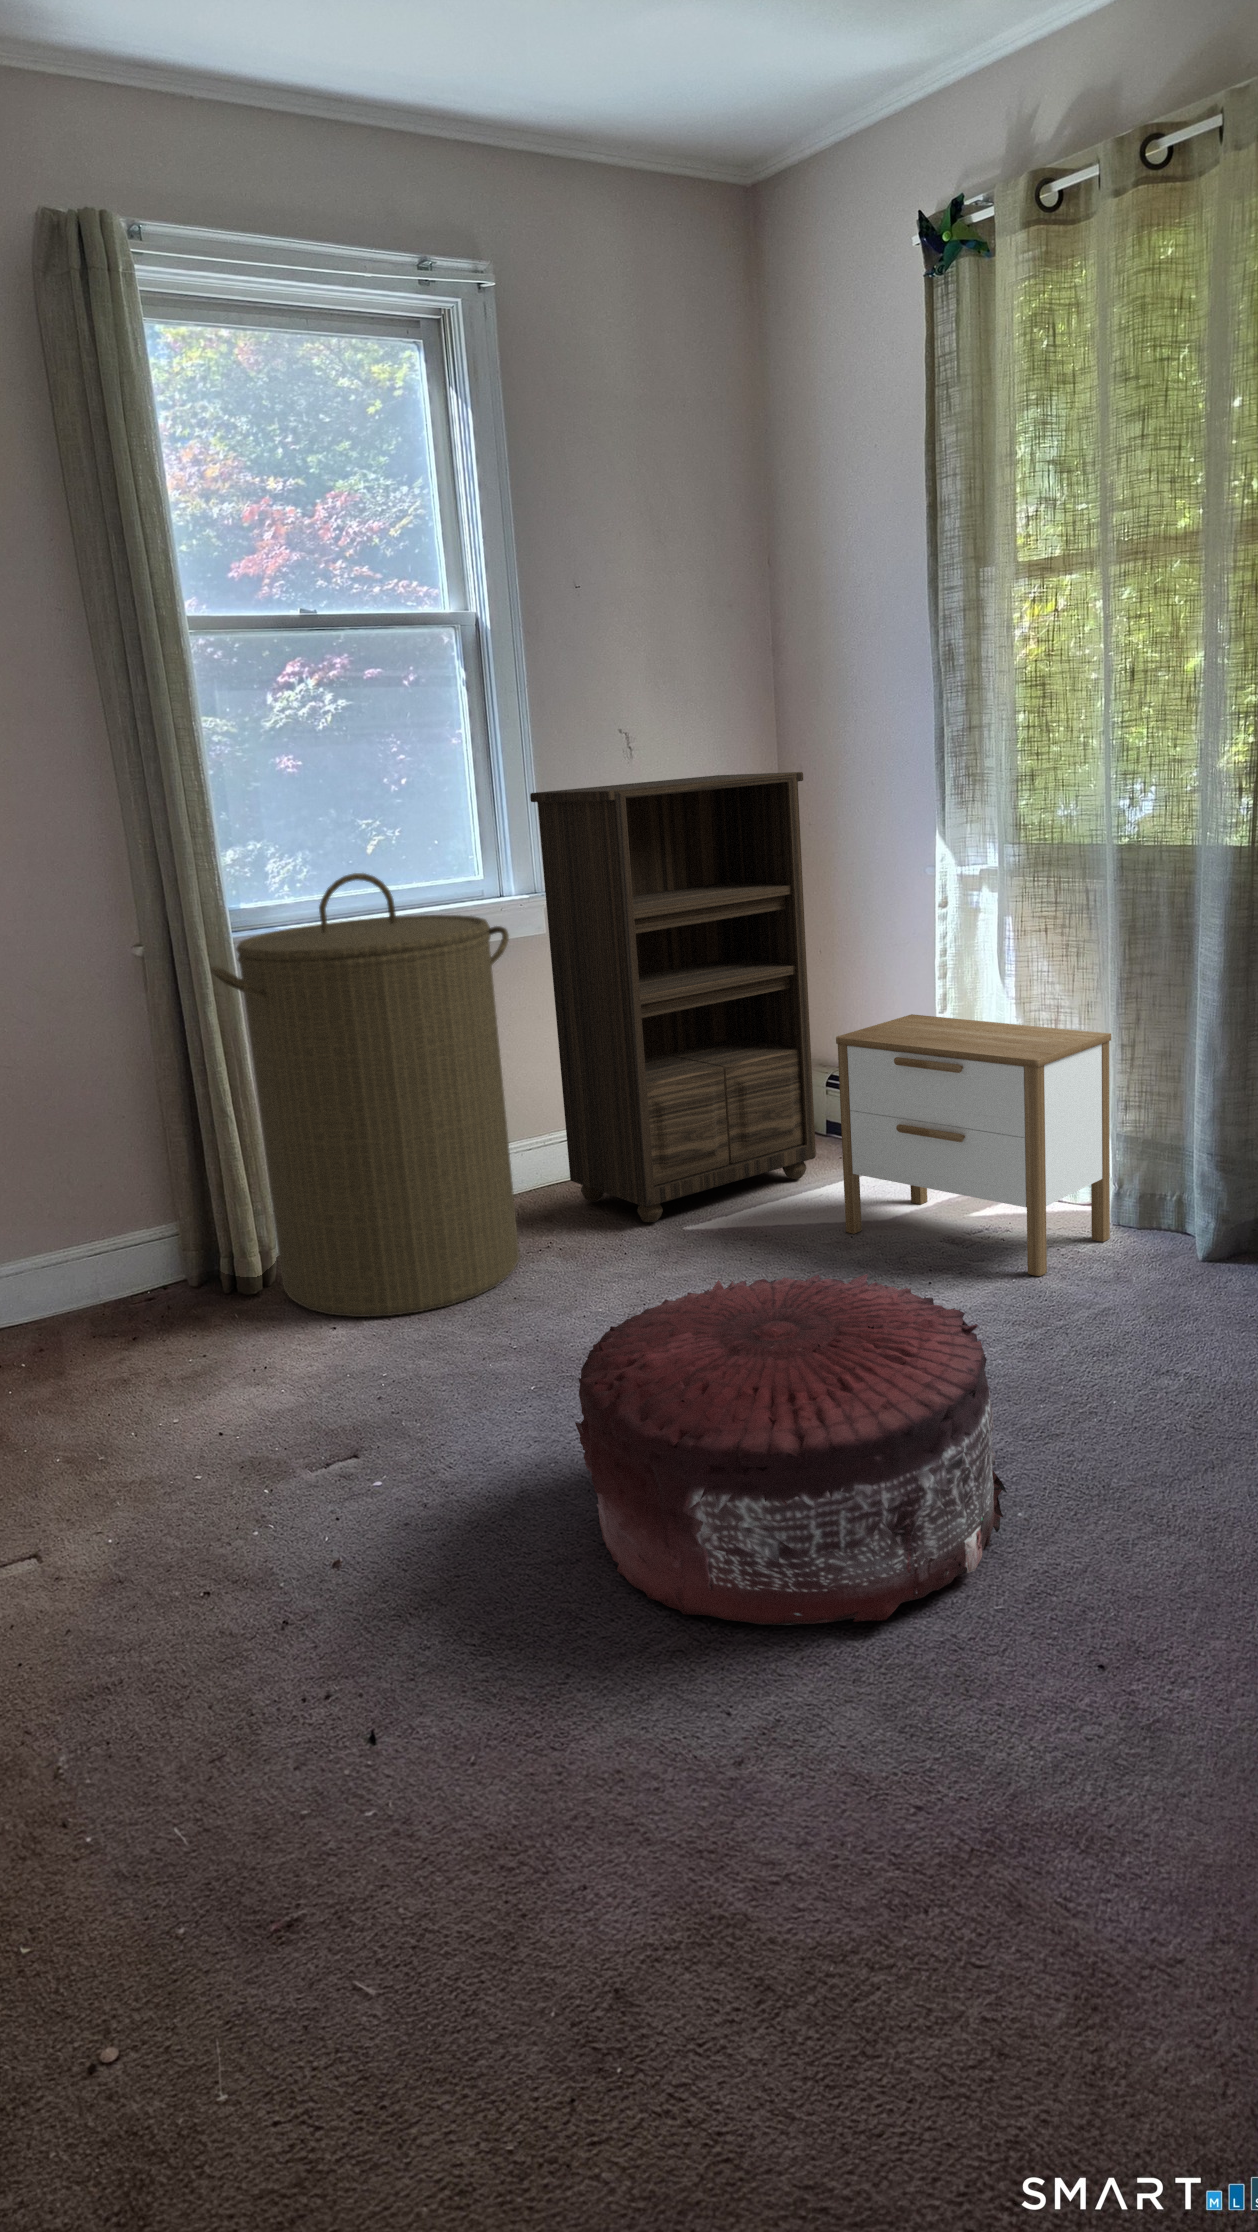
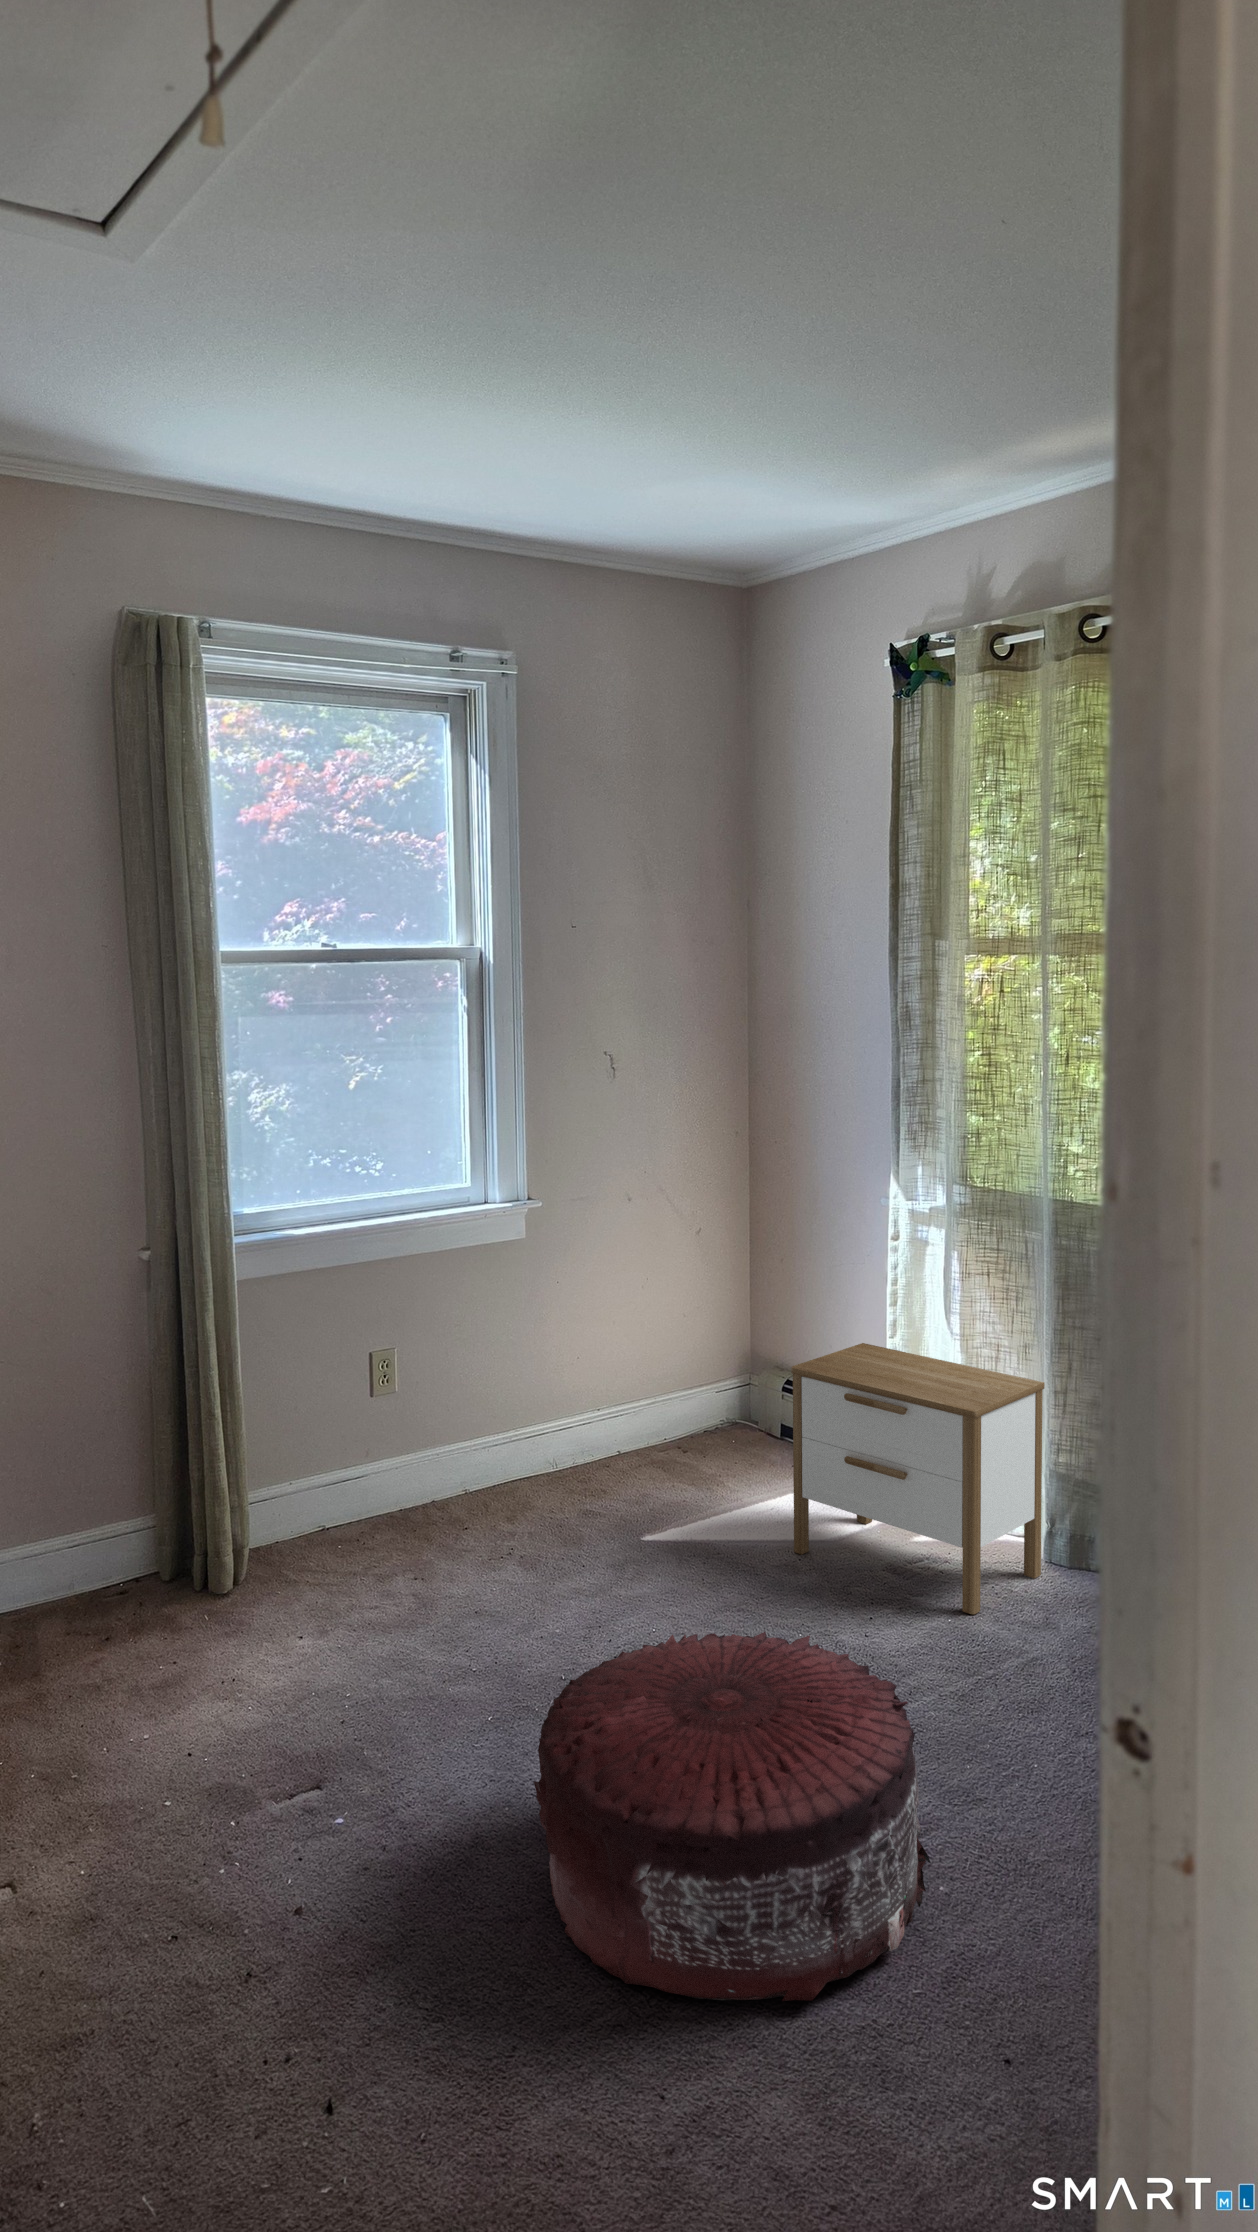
bookshelf: present [530,772,816,1222] -> none [520,1100,771,1529]
laundry hamper: present [211,873,519,1317] -> none [214,1197,492,1624]

